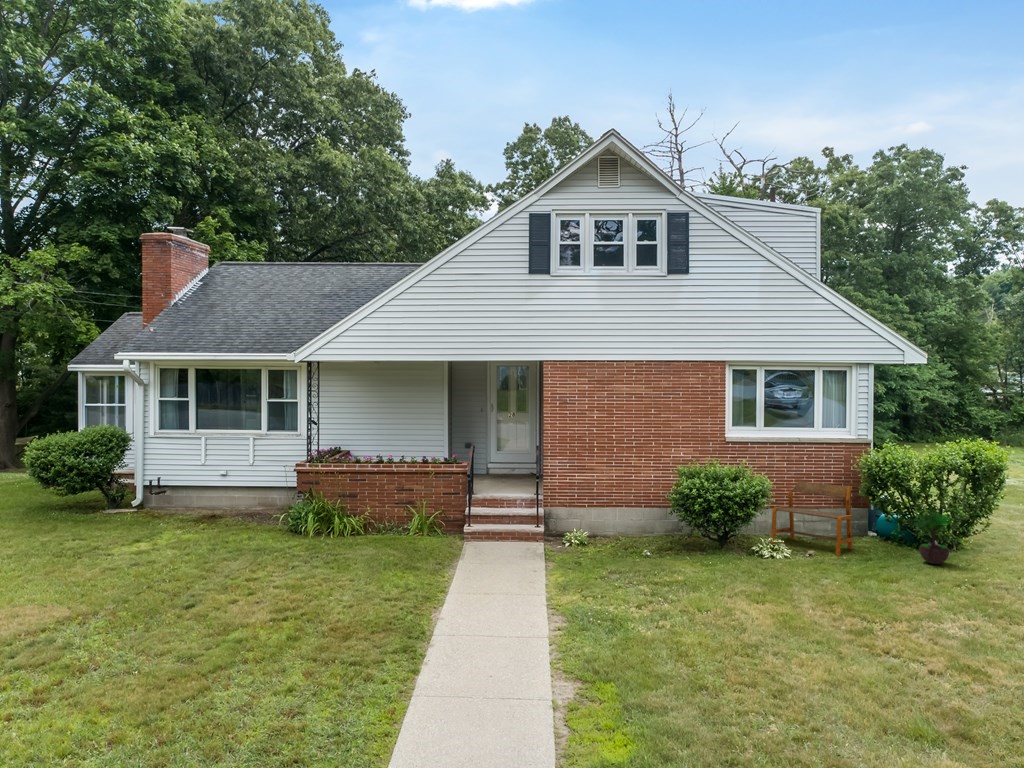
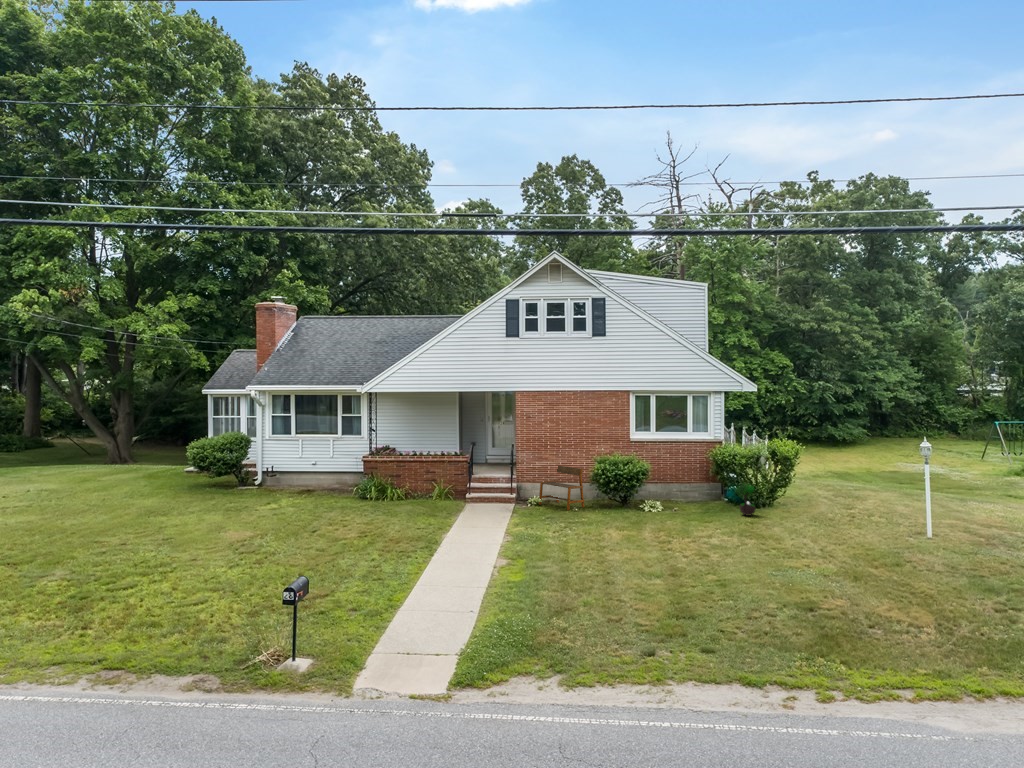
bench: present [771,481,854,556] -> present [539,466,584,510]

